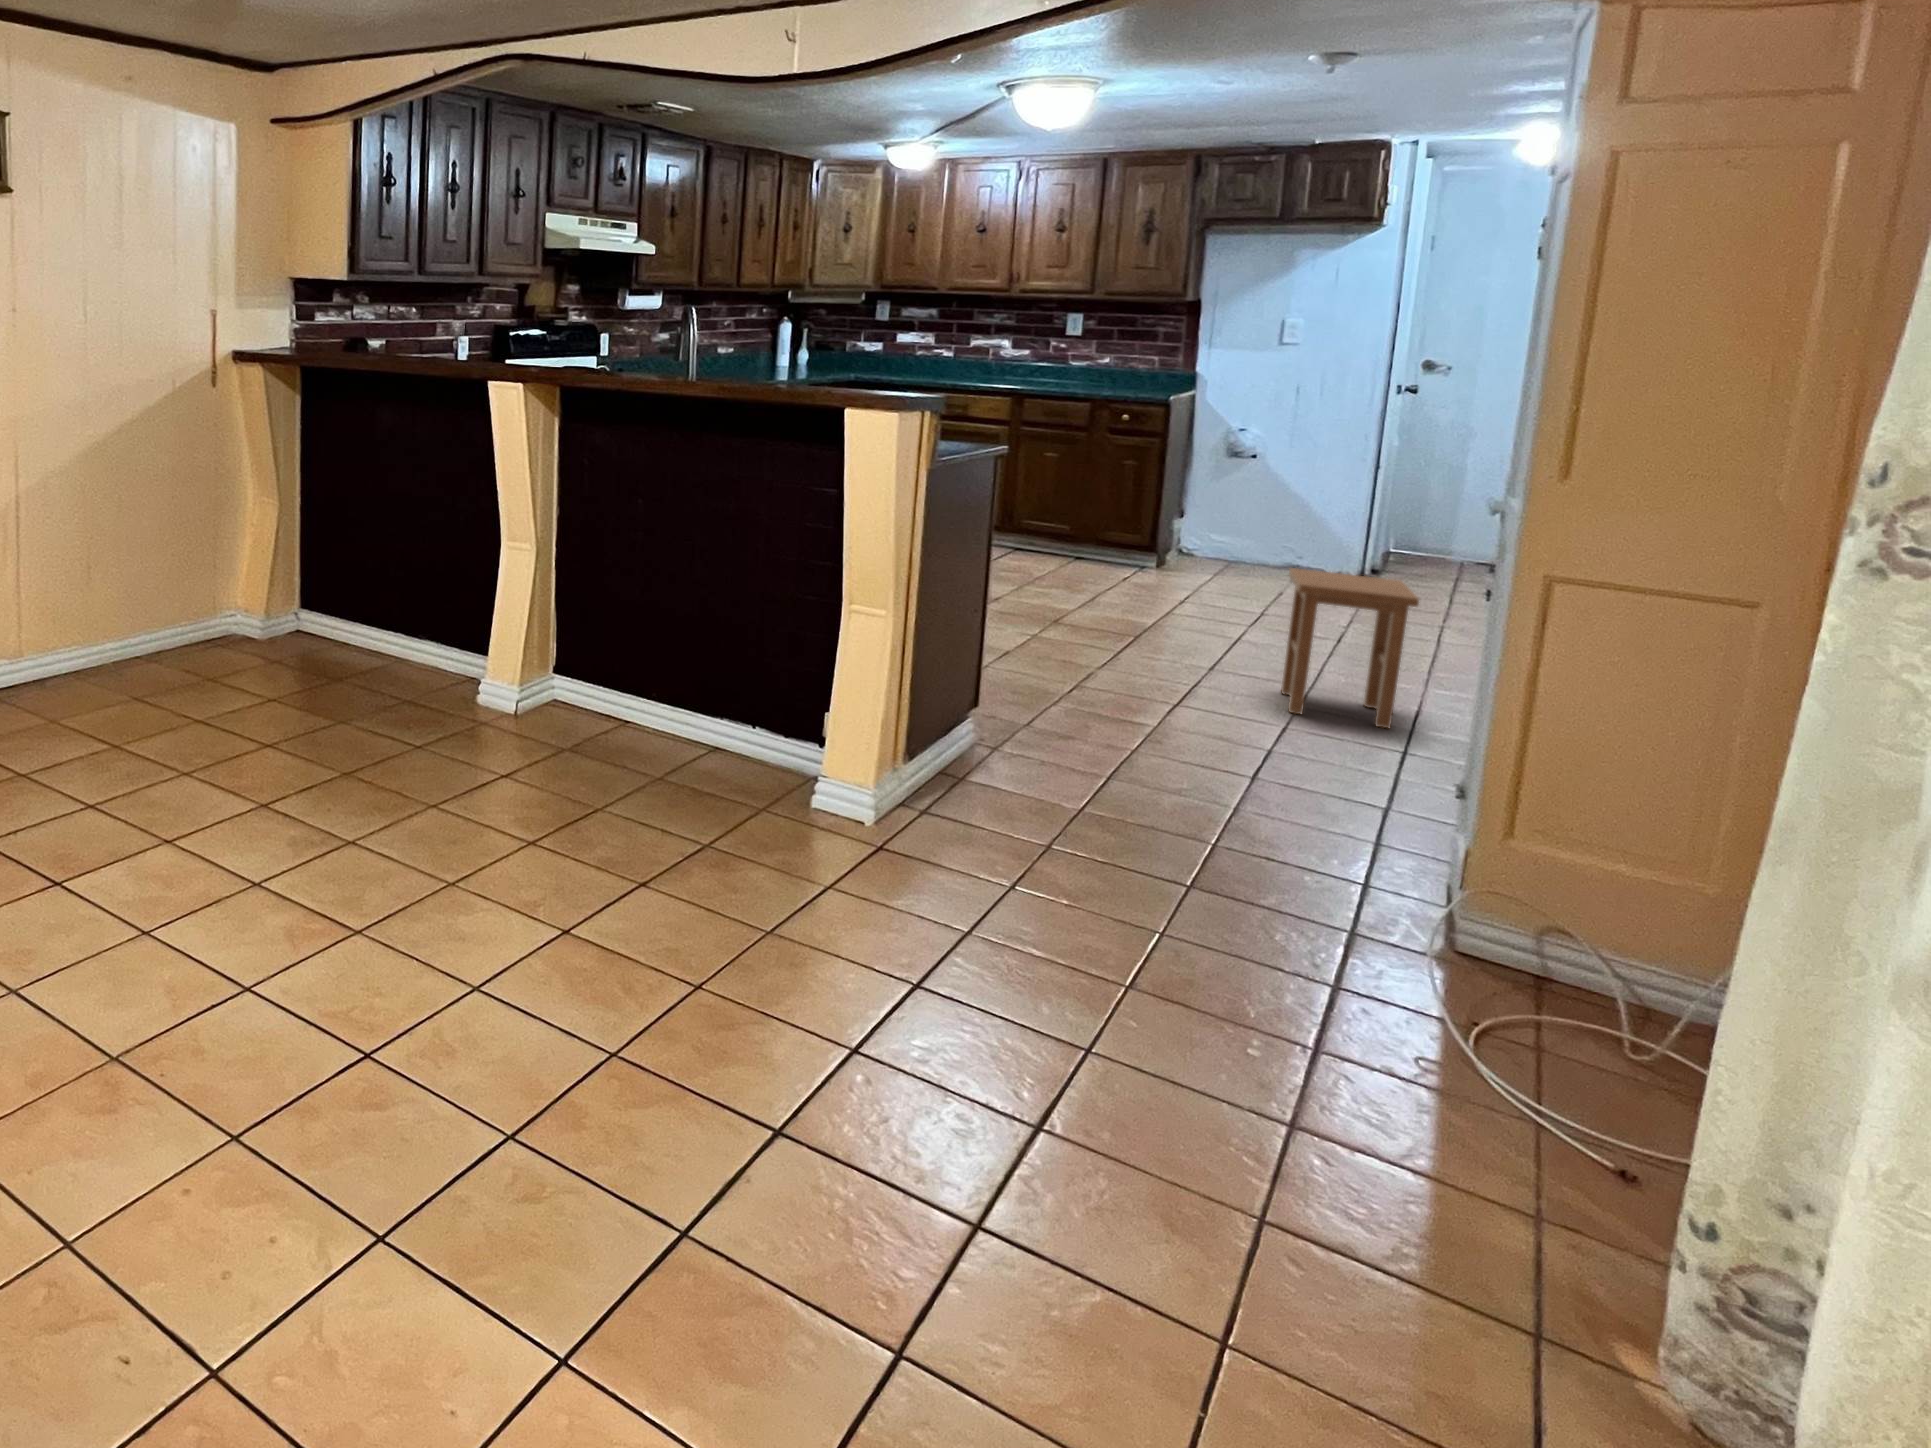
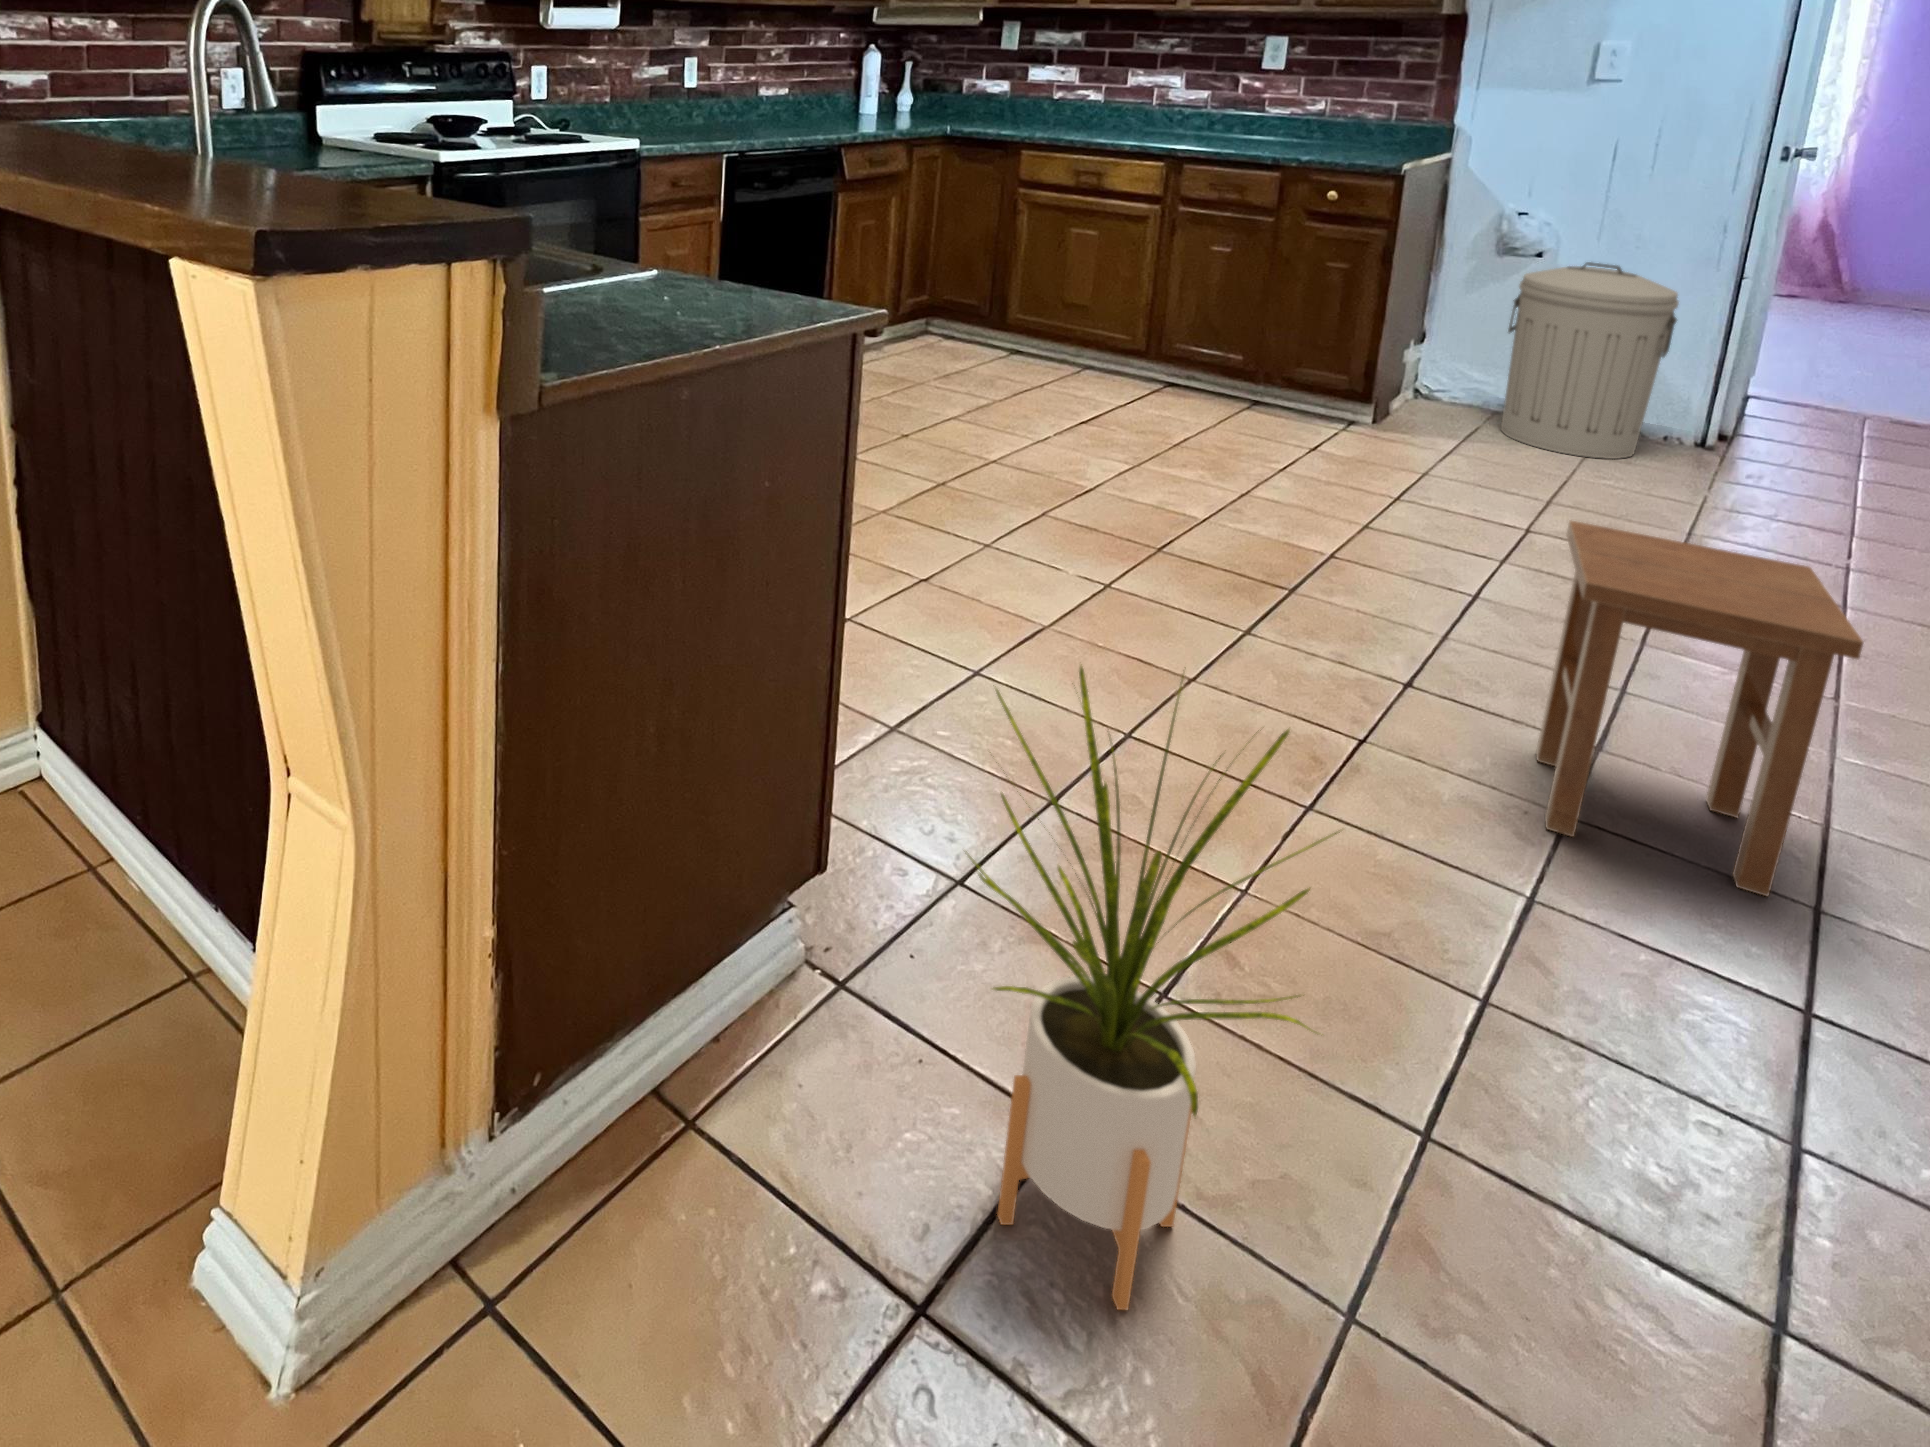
trash can: none [1239,460,1342,585] -> present [1501,262,1679,459]
house plant: none [1078,567,1229,811] -> present [967,666,1340,1310]

